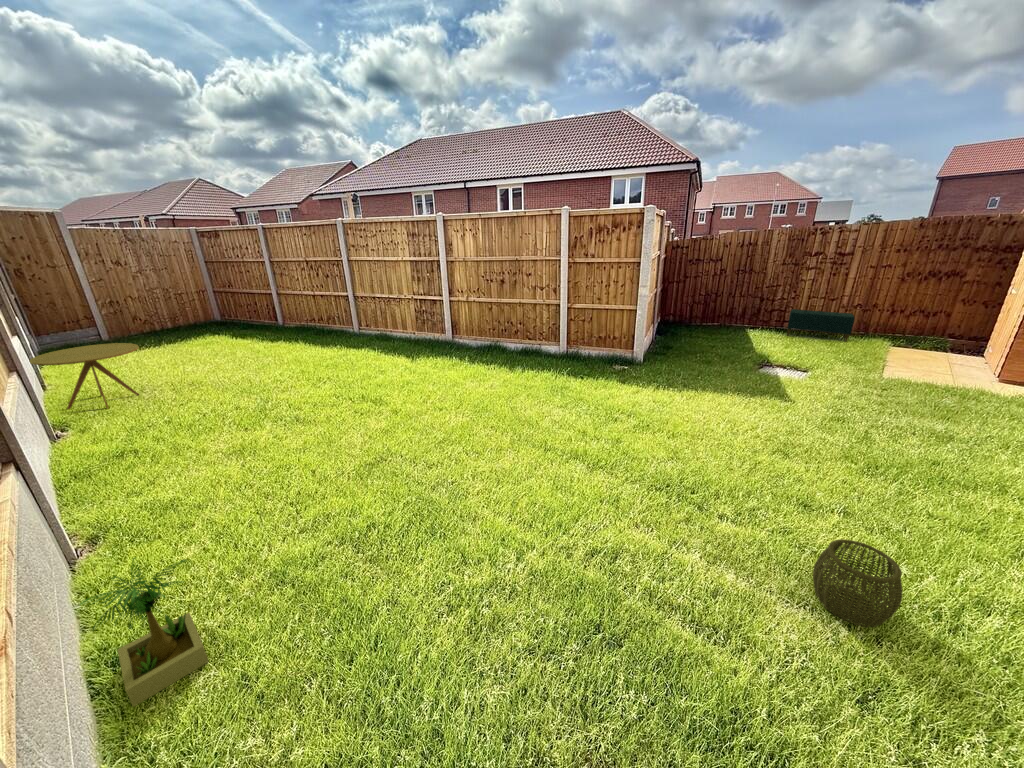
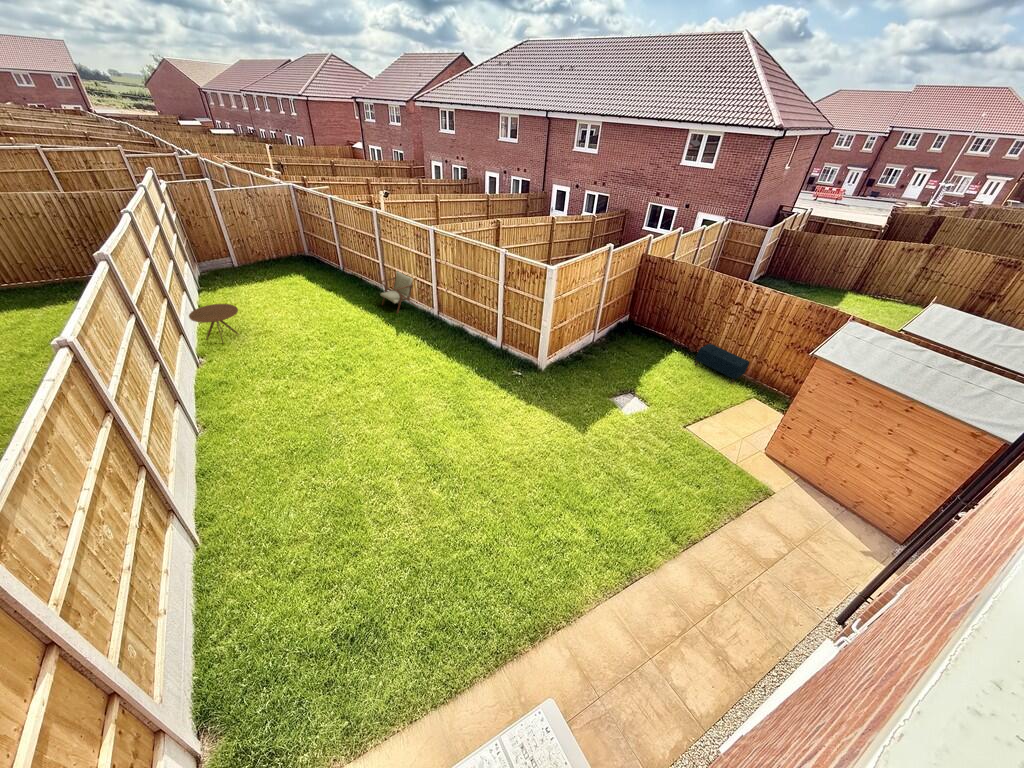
lounge chair: none [360,294,418,346] -> present [379,271,417,314]
woven basket: present [813,539,903,627] -> none [416,511,443,543]
potted plant: present [80,557,208,707] -> none [187,449,224,491]

